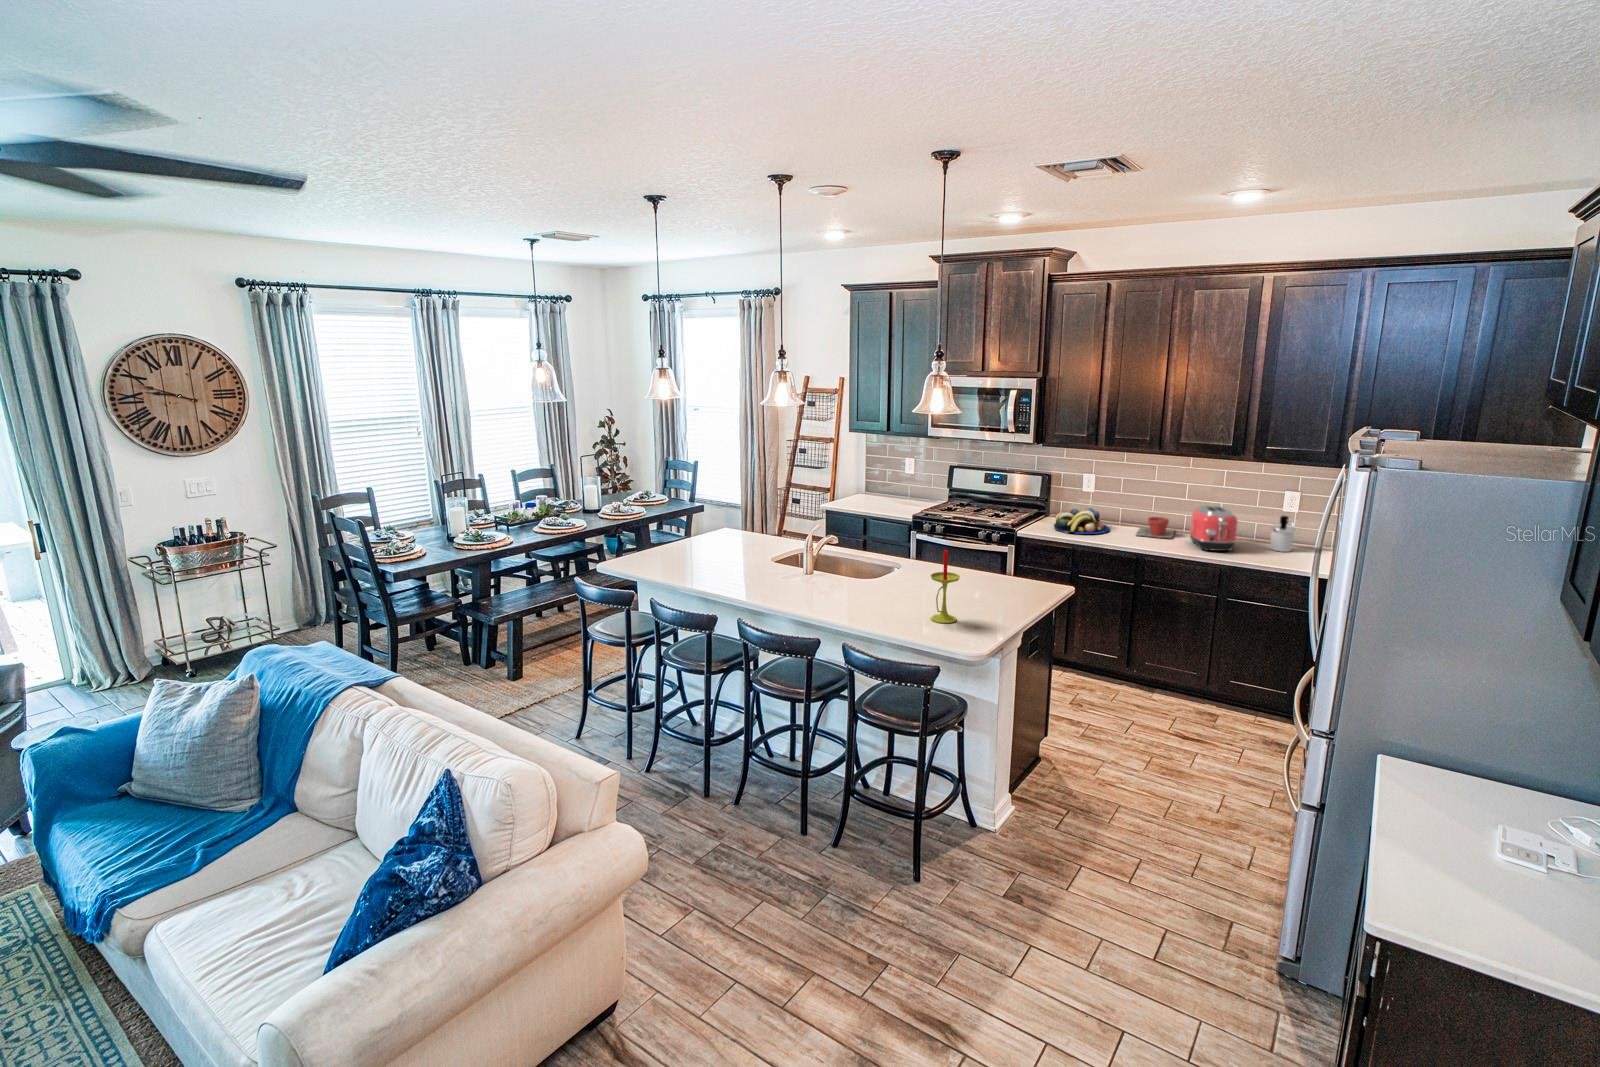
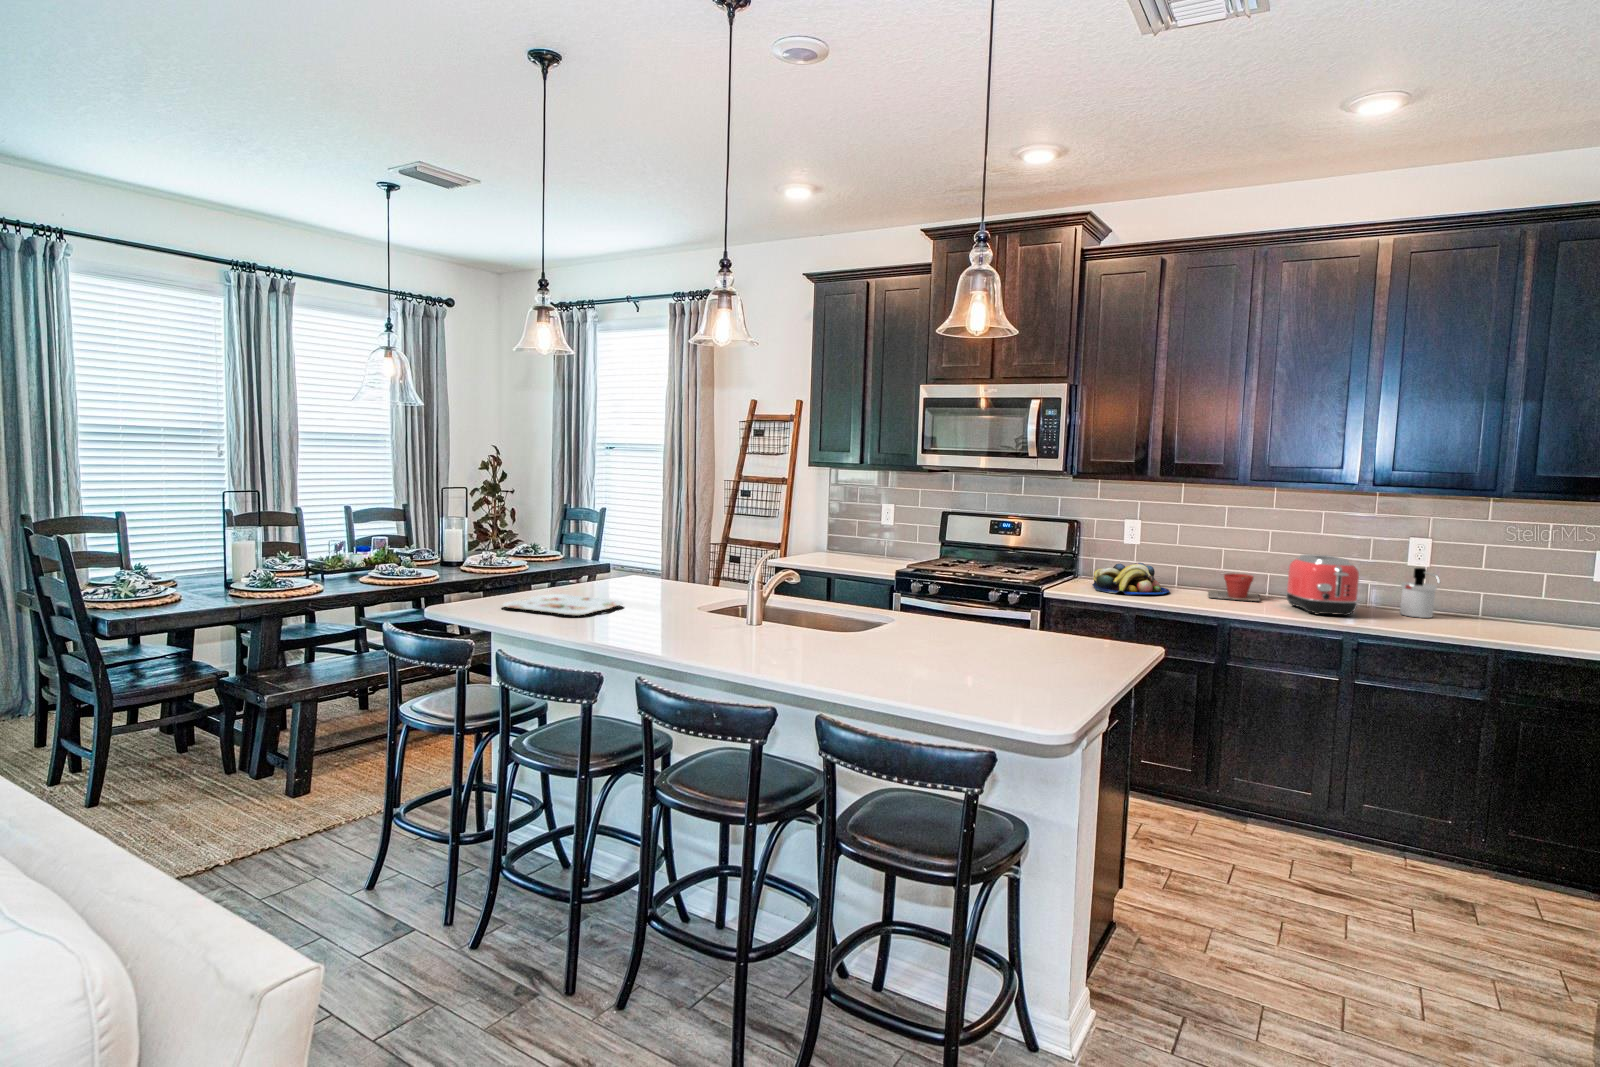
serving tray: none [644,550,722,569] -> present [502,594,623,616]
candle: present [931,550,960,623] -> none [961,560,1010,686]

